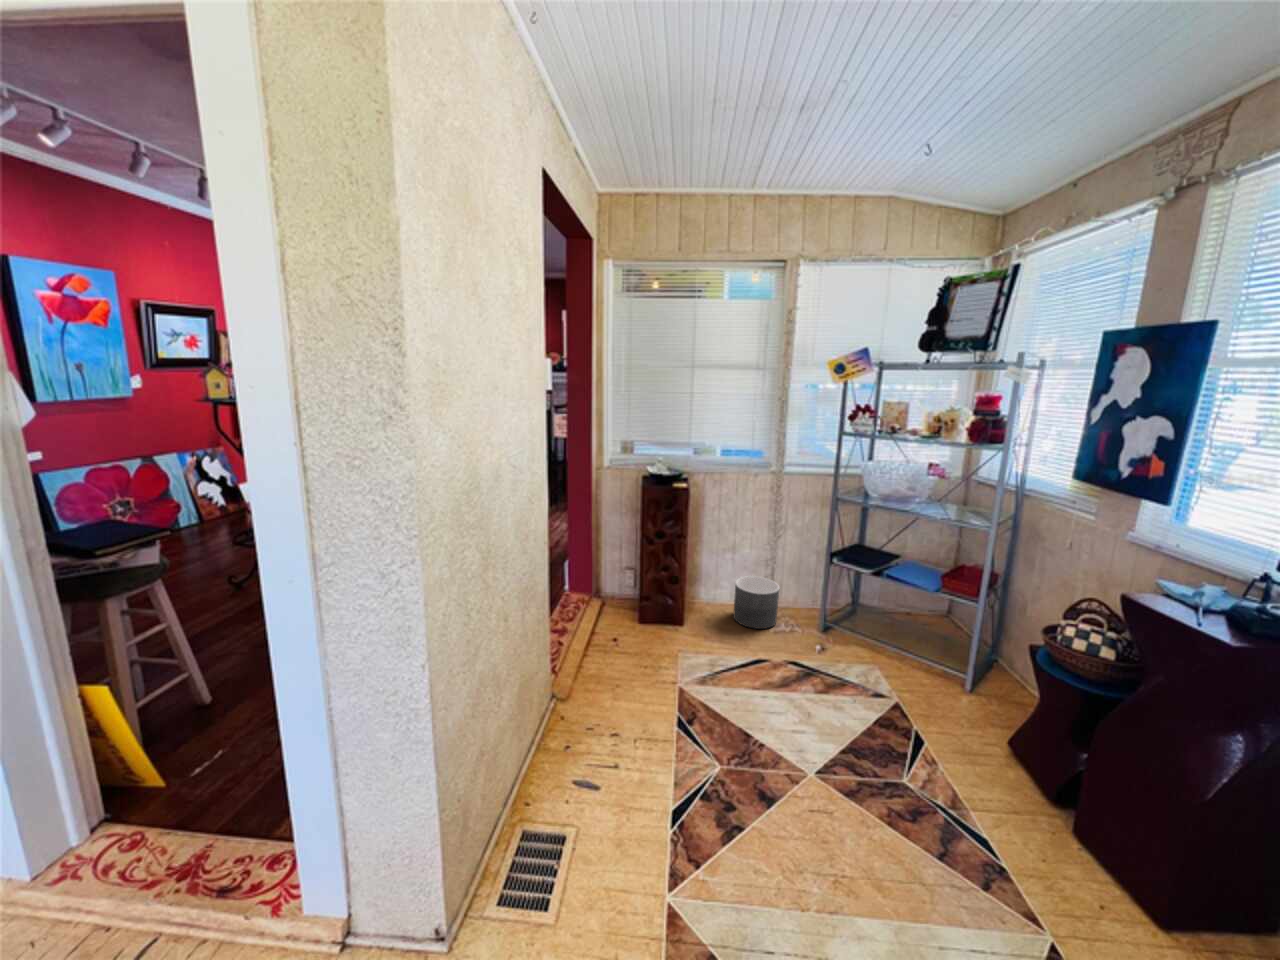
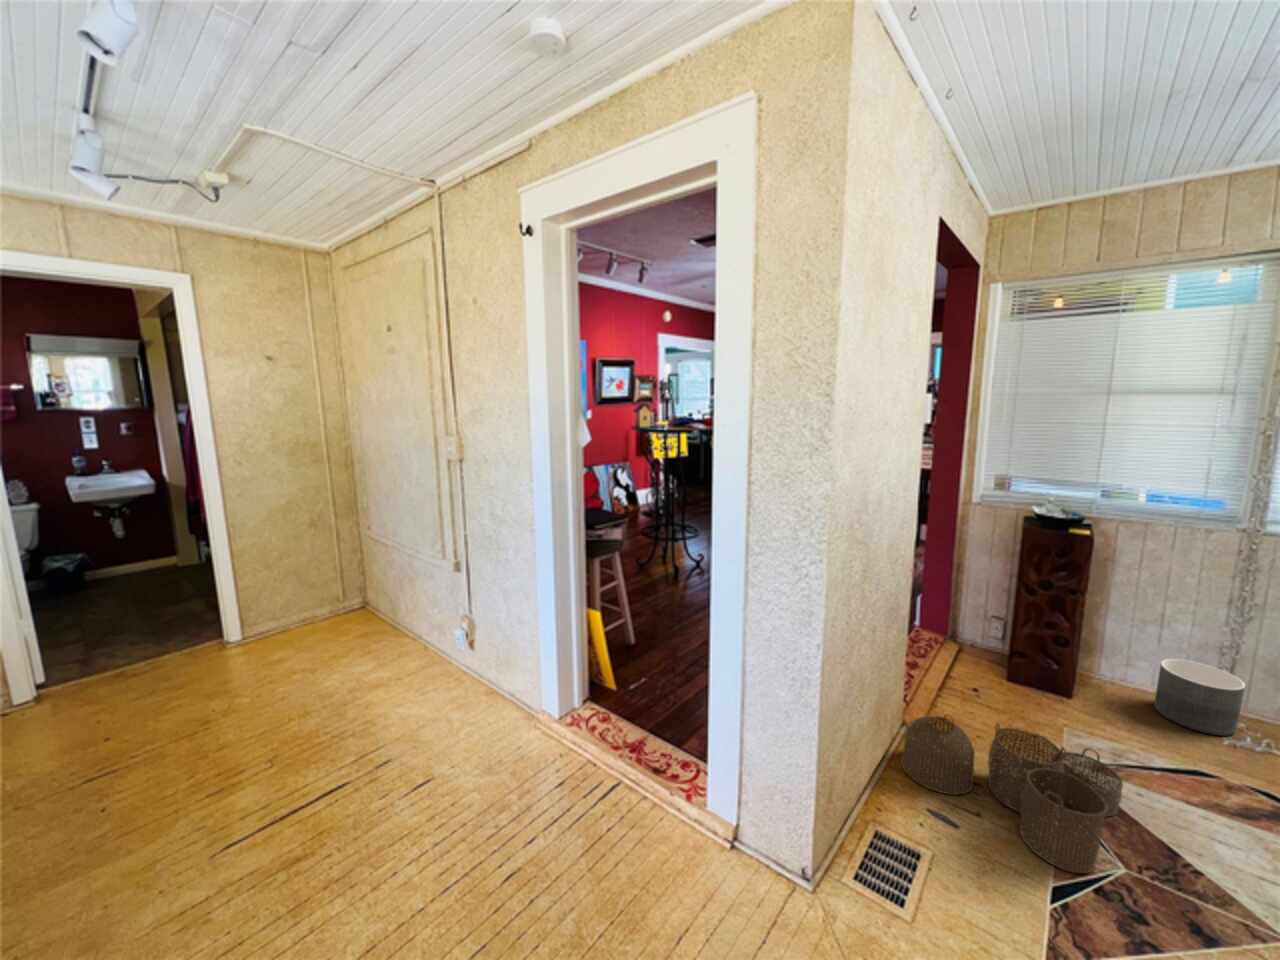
woven basket: none [550,670,715,789] -> present [901,715,1123,873]

